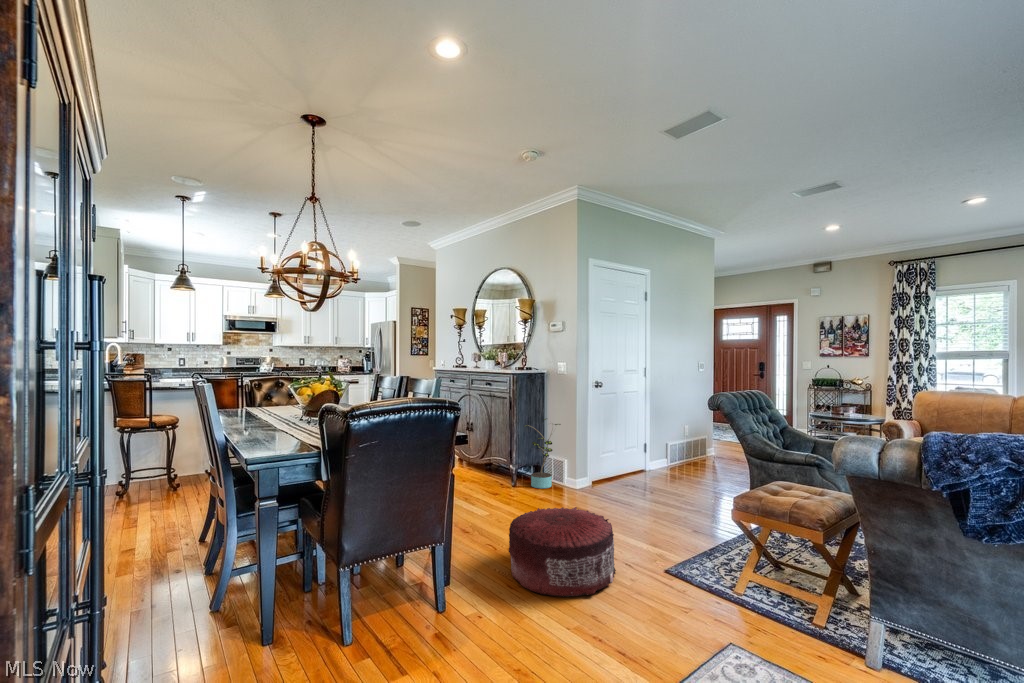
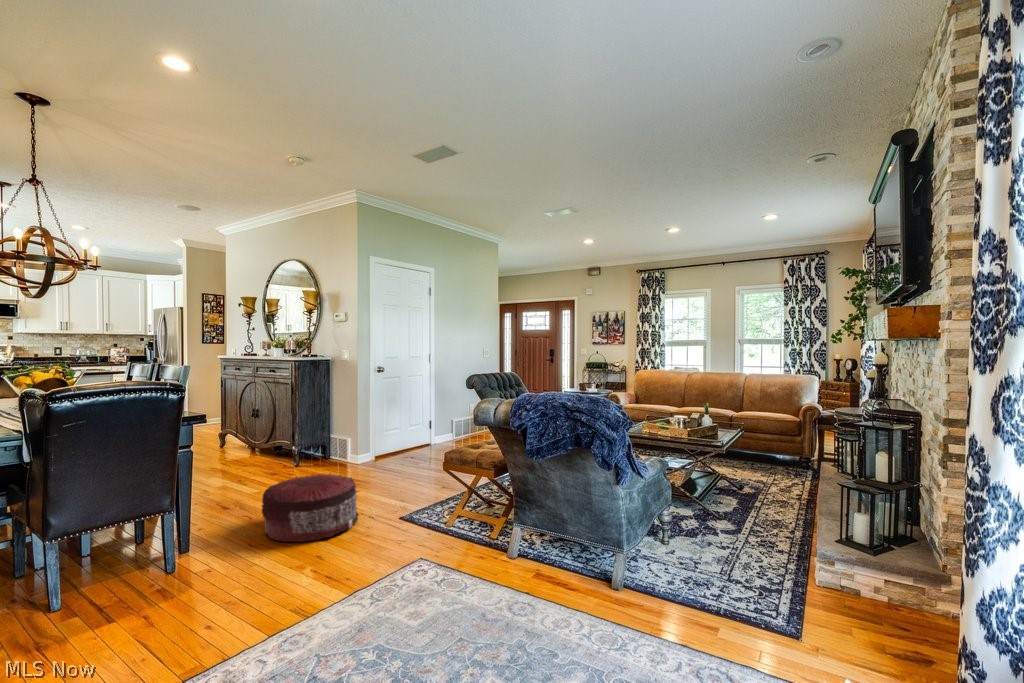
potted plant: present [524,419,560,488] -> none [307,402,343,467]

